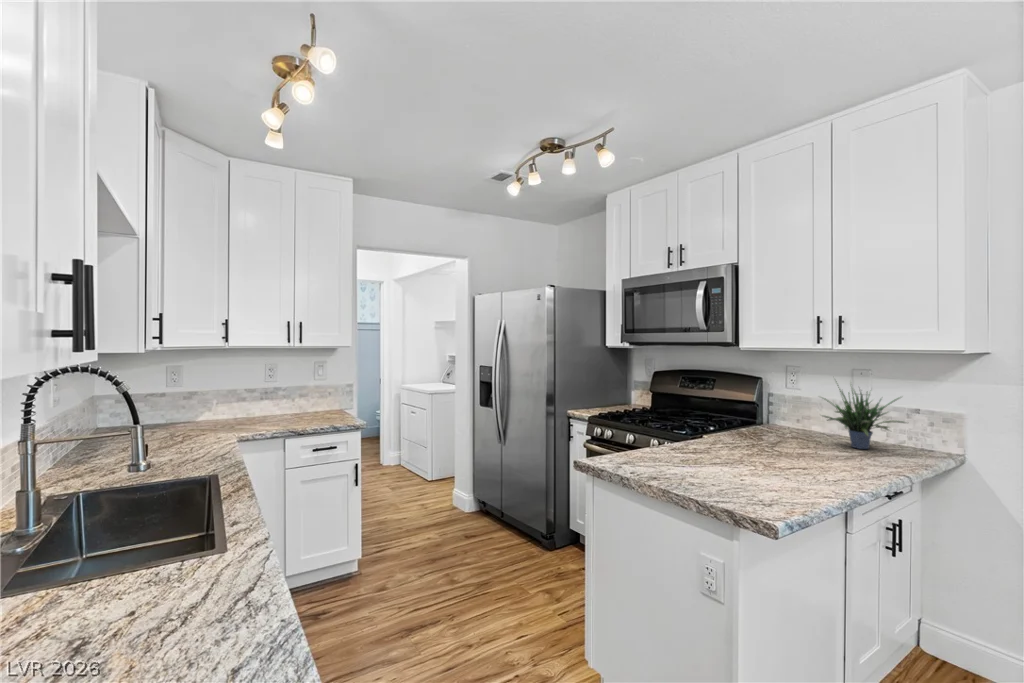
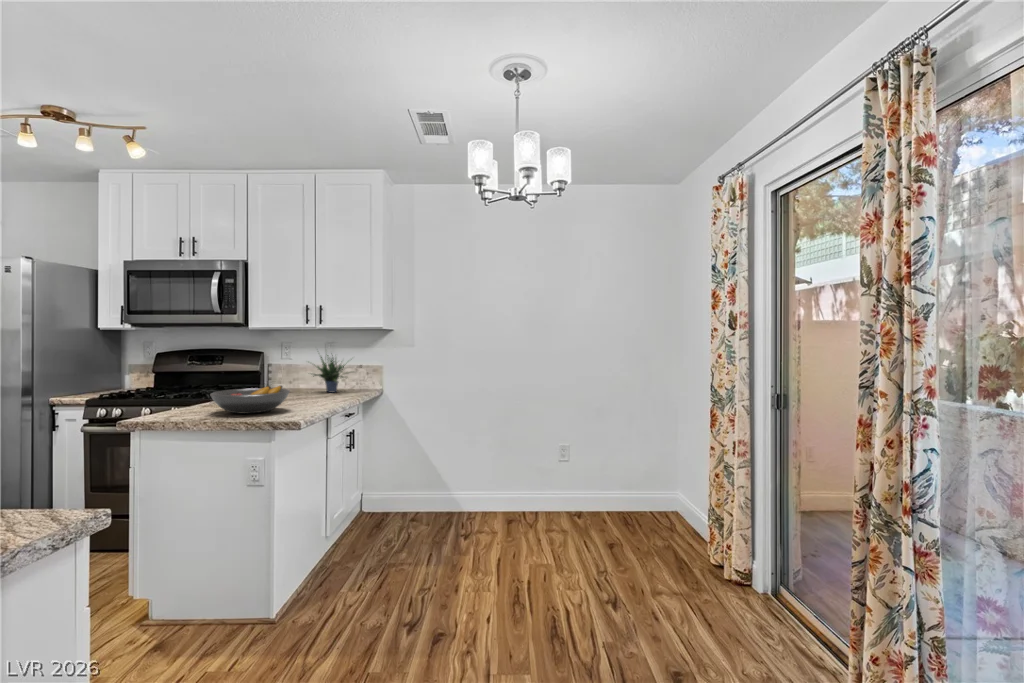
fruit bowl: none [668,437,776,480] -> present [210,386,290,414]

